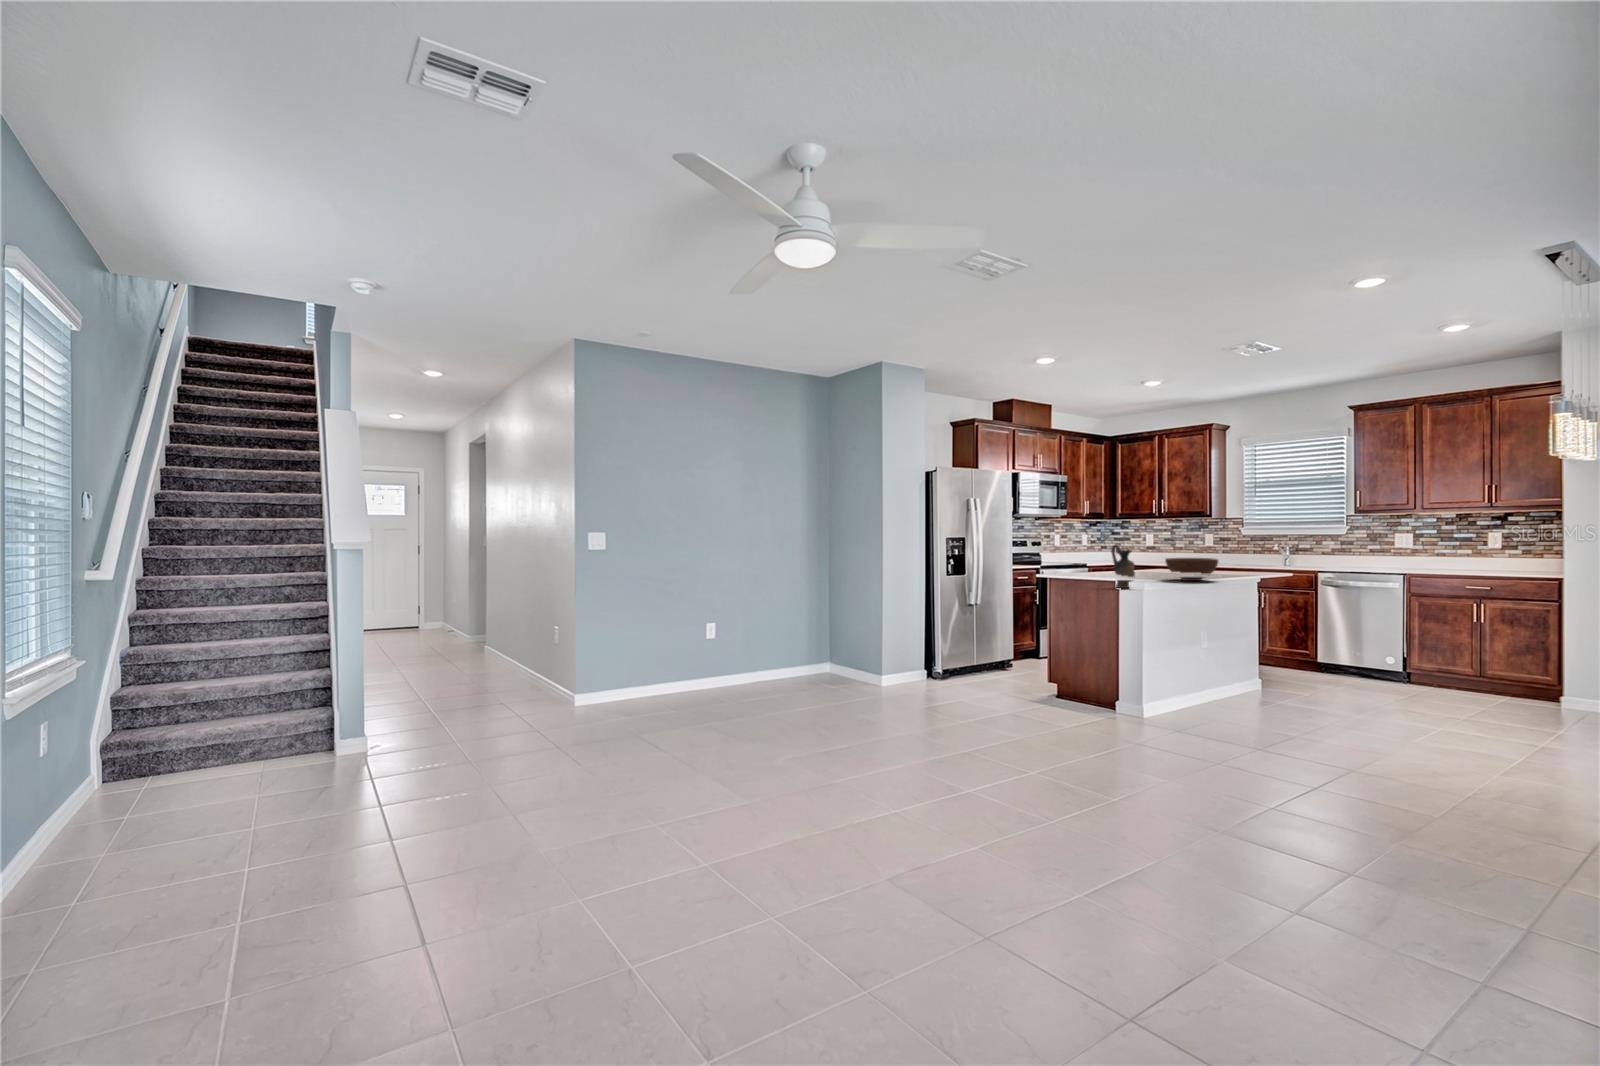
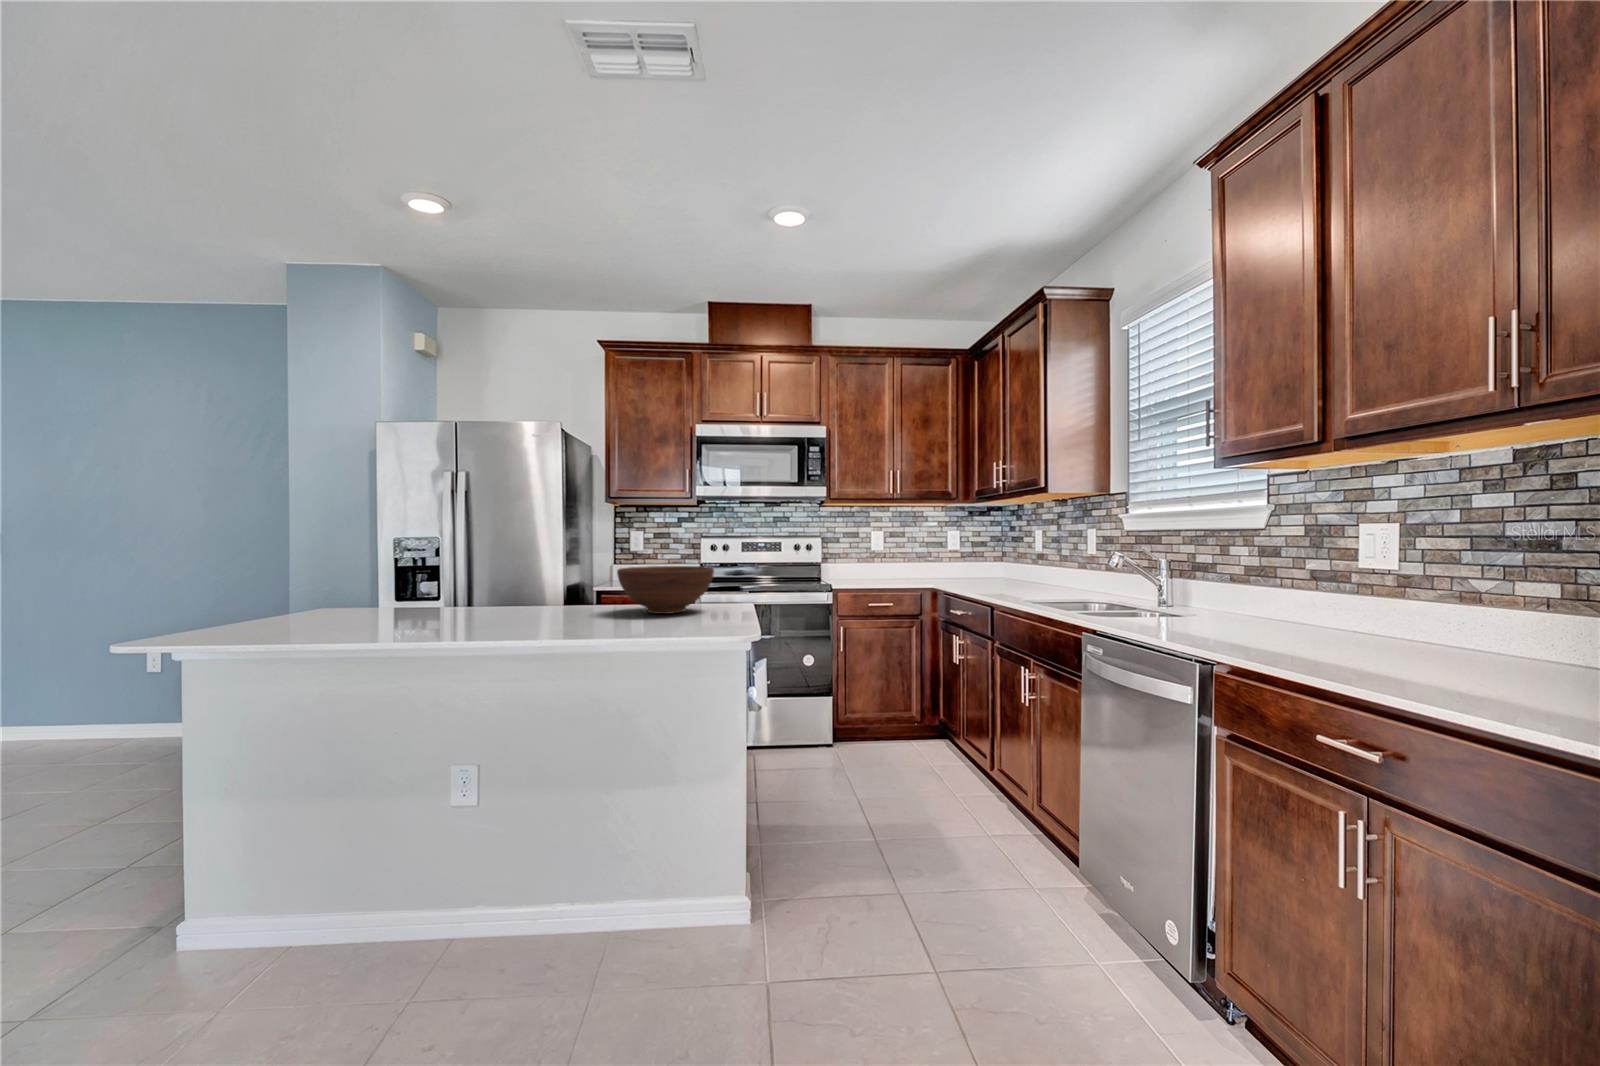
ceramic pitcher: present [1111,545,1135,588] -> none [433,533,471,614]

